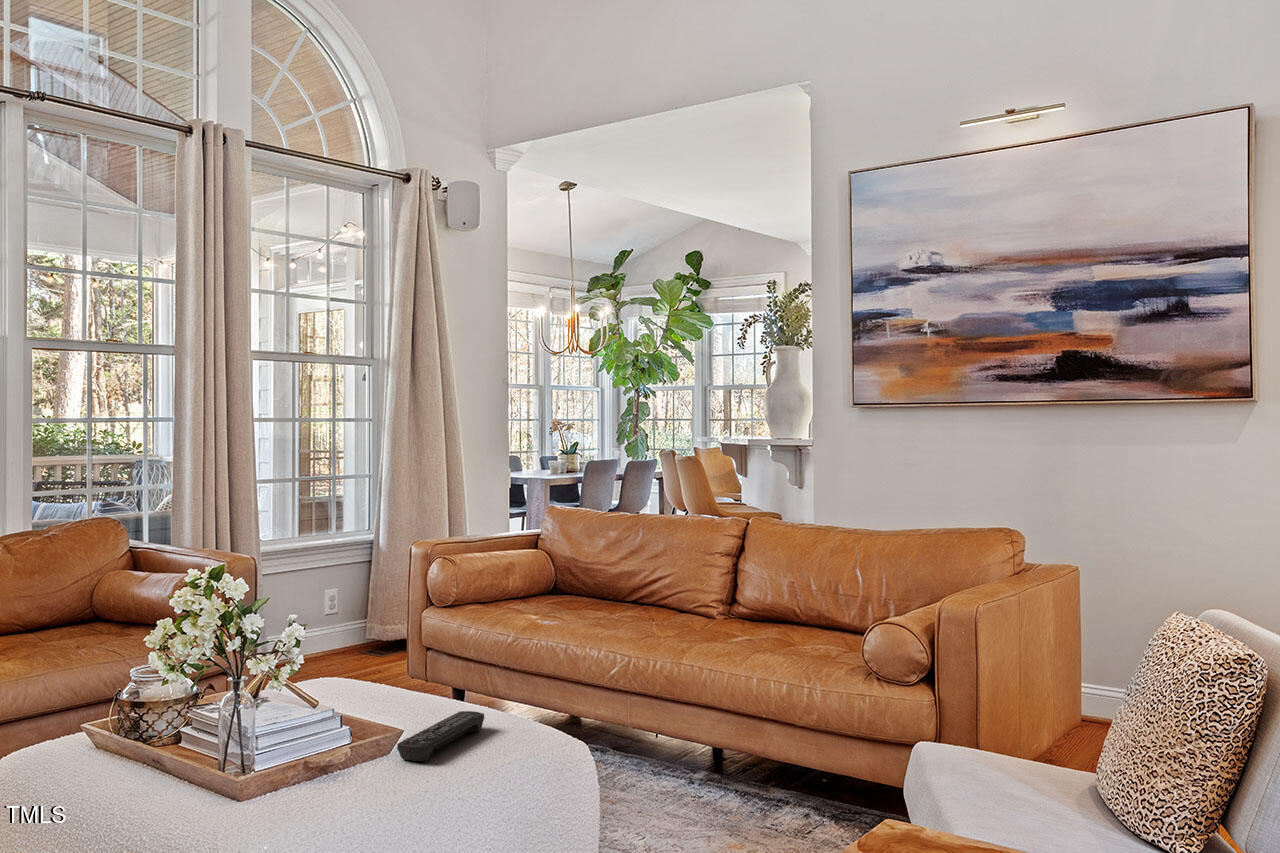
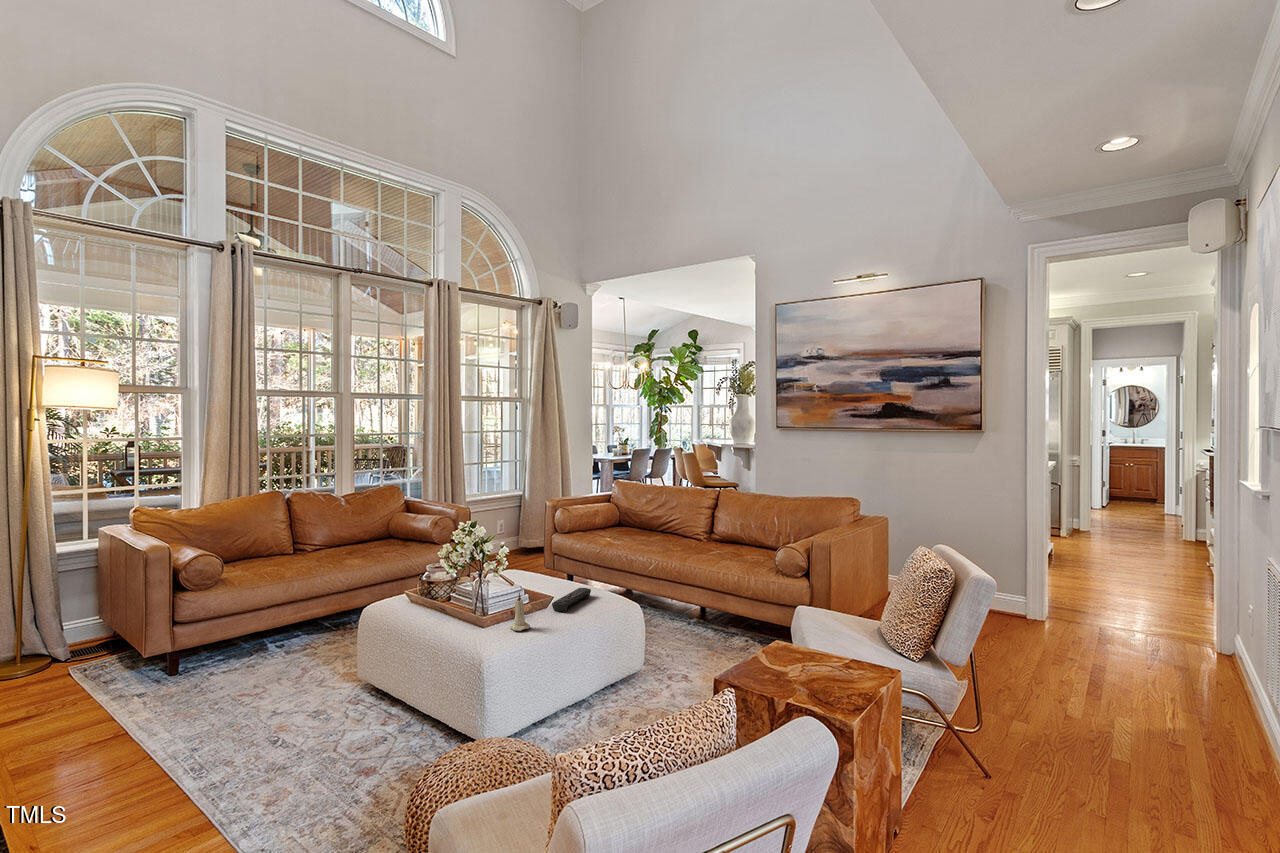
candle: none [299,720,343,805] -> present [510,593,530,631]

